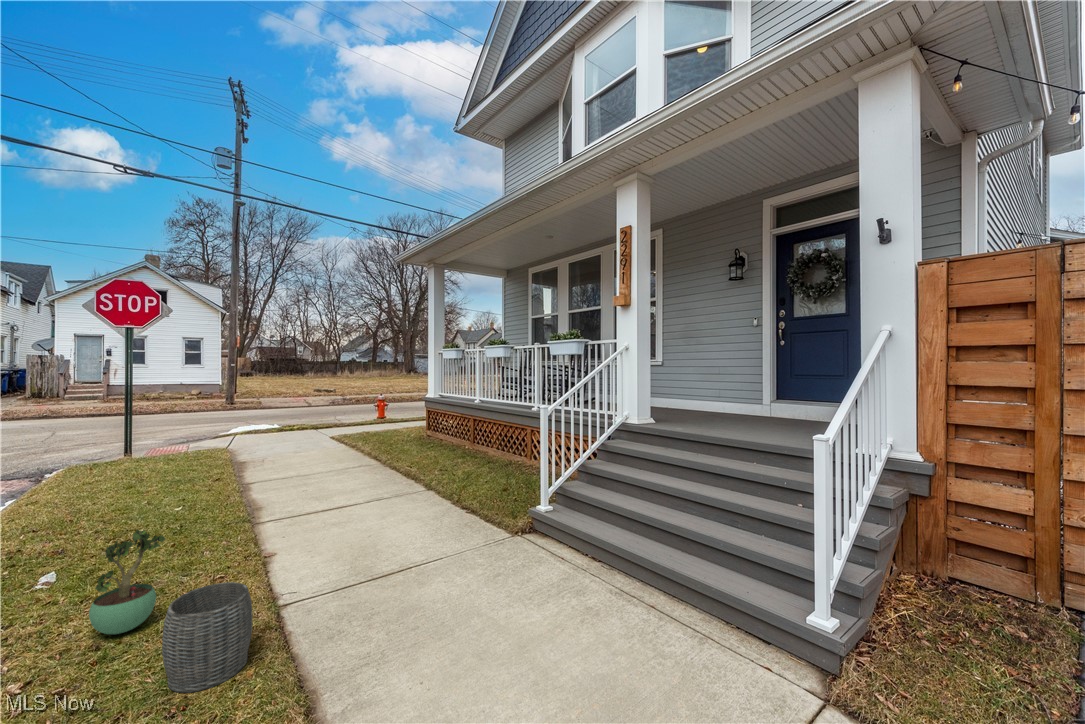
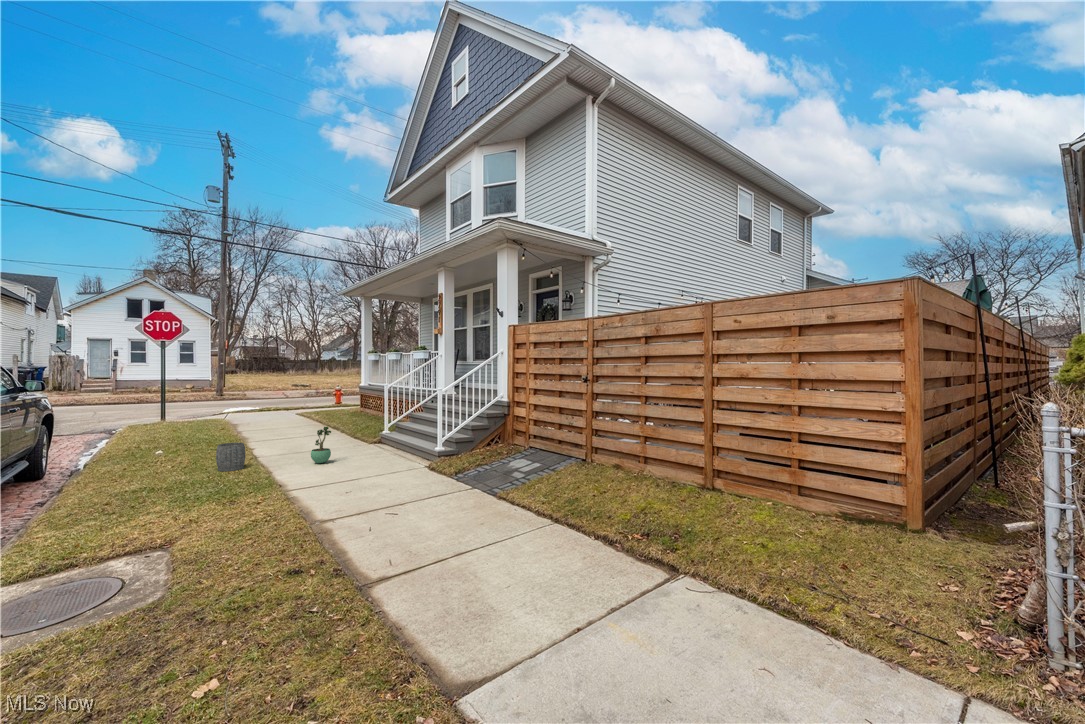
potted plant: present [89,530,165,634] -> present [311,426,331,463]

